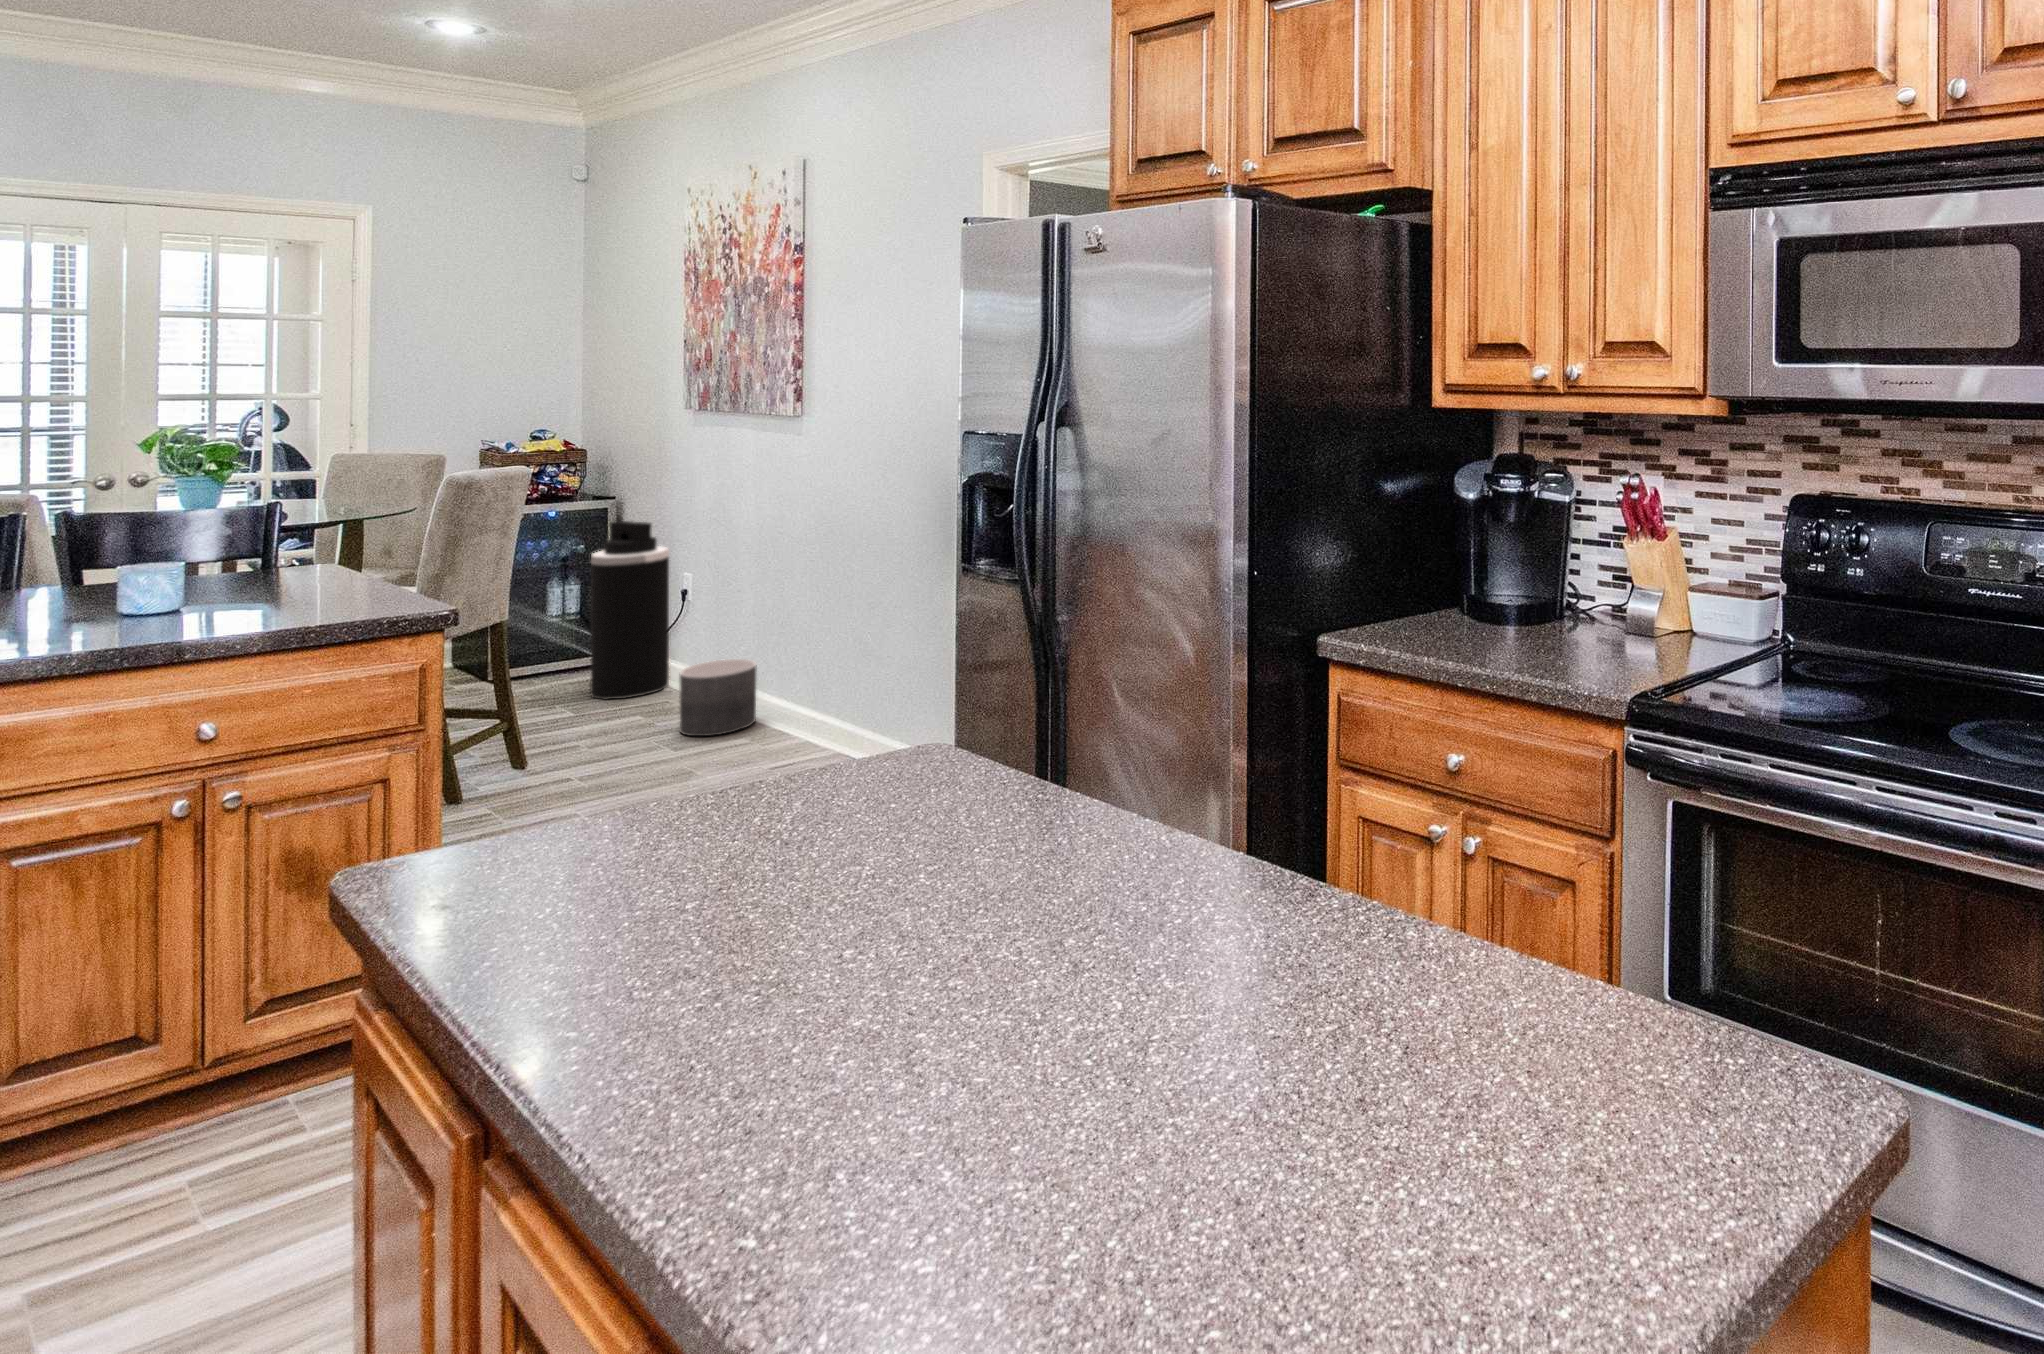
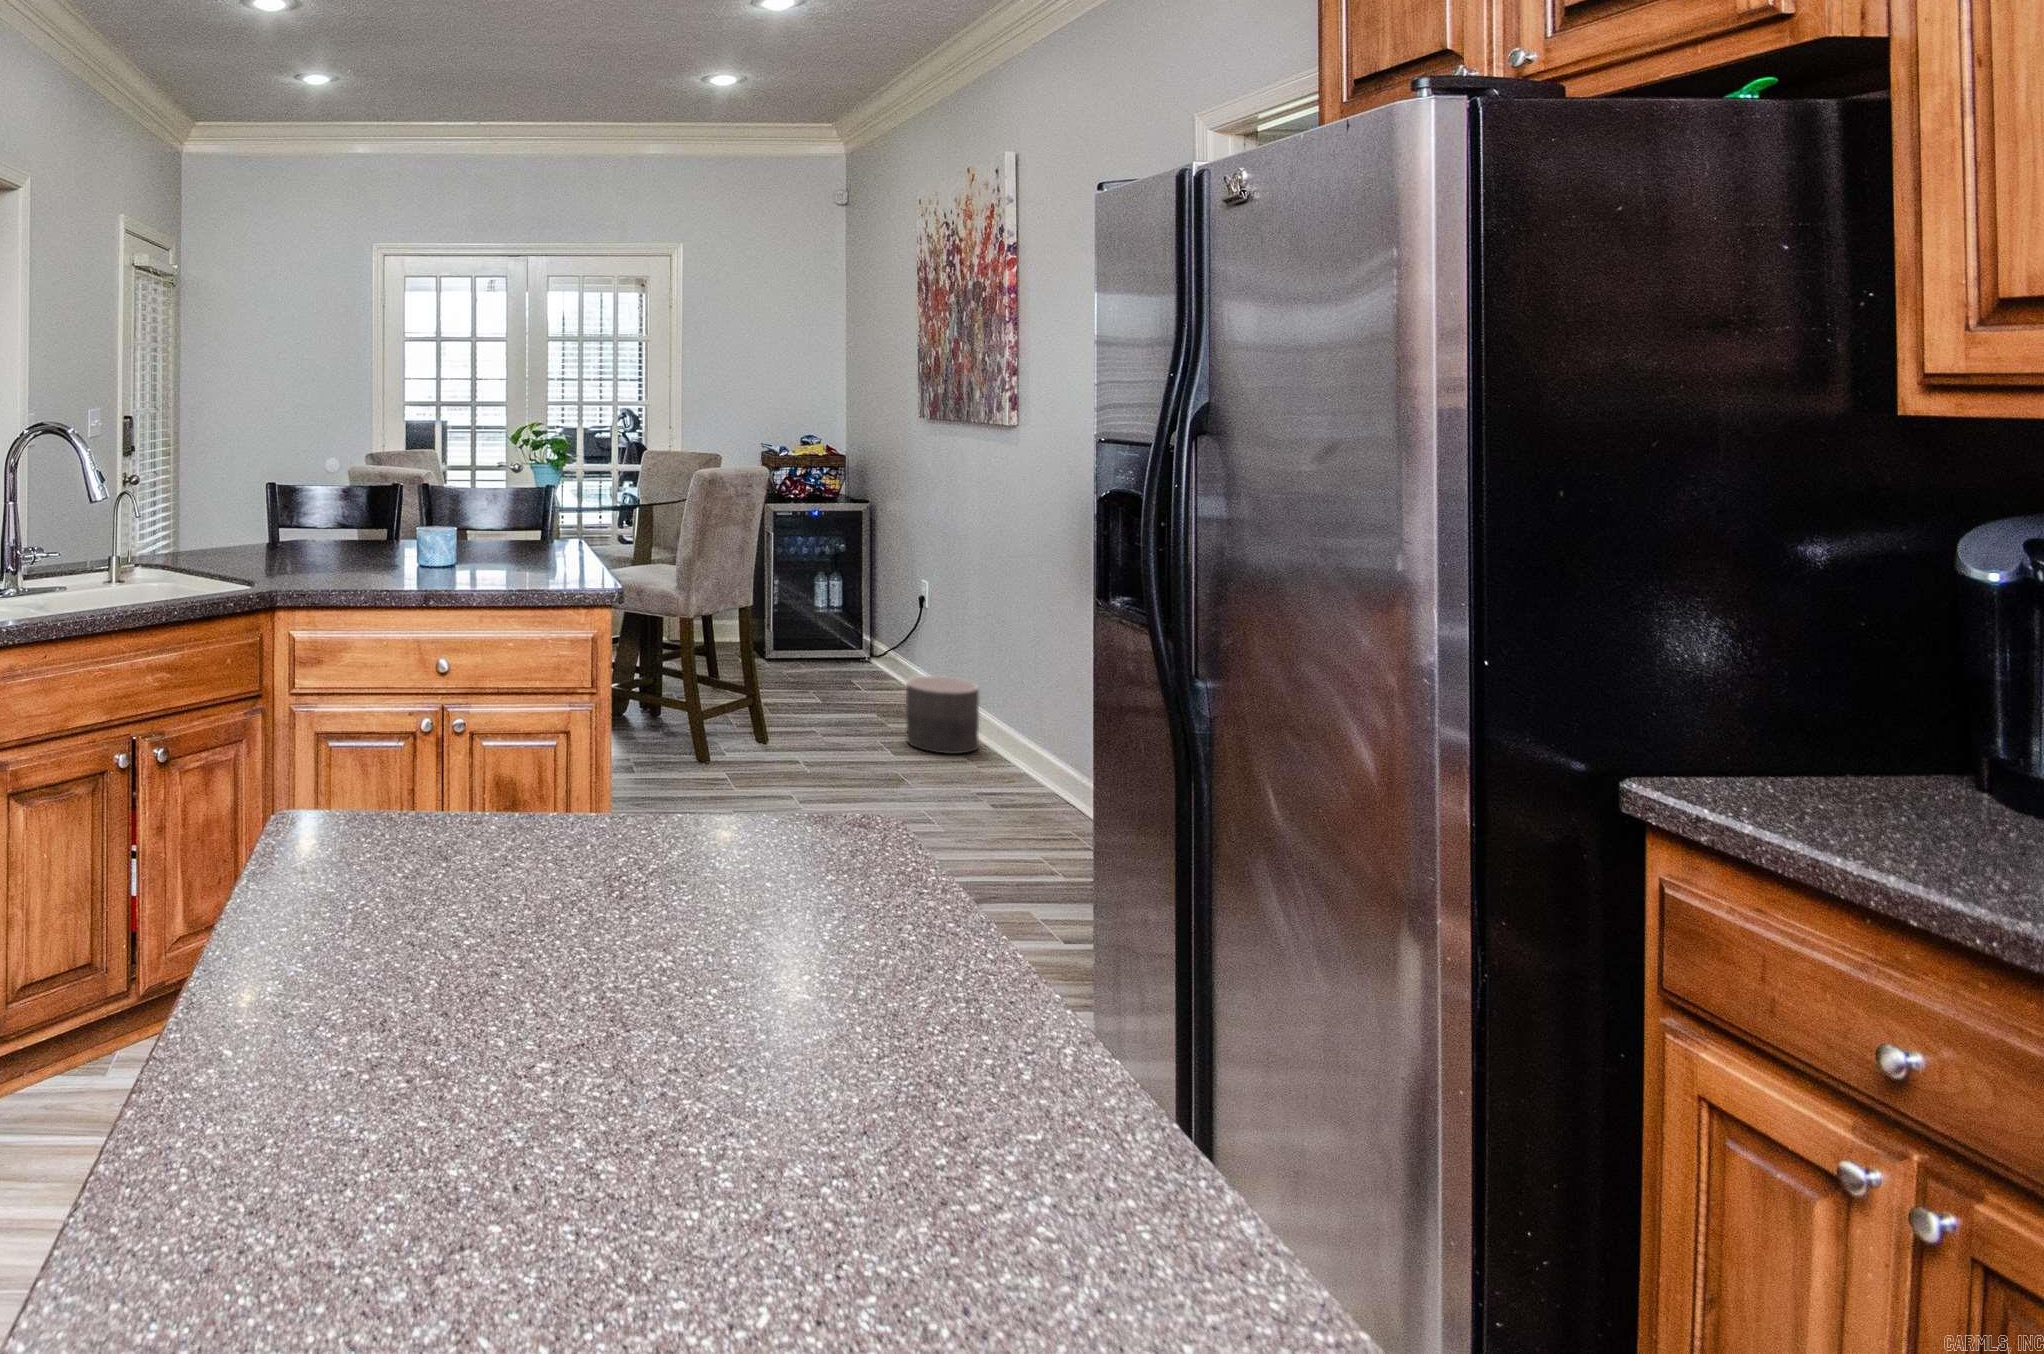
trash can: present [590,521,669,700] -> none [841,525,908,699]

